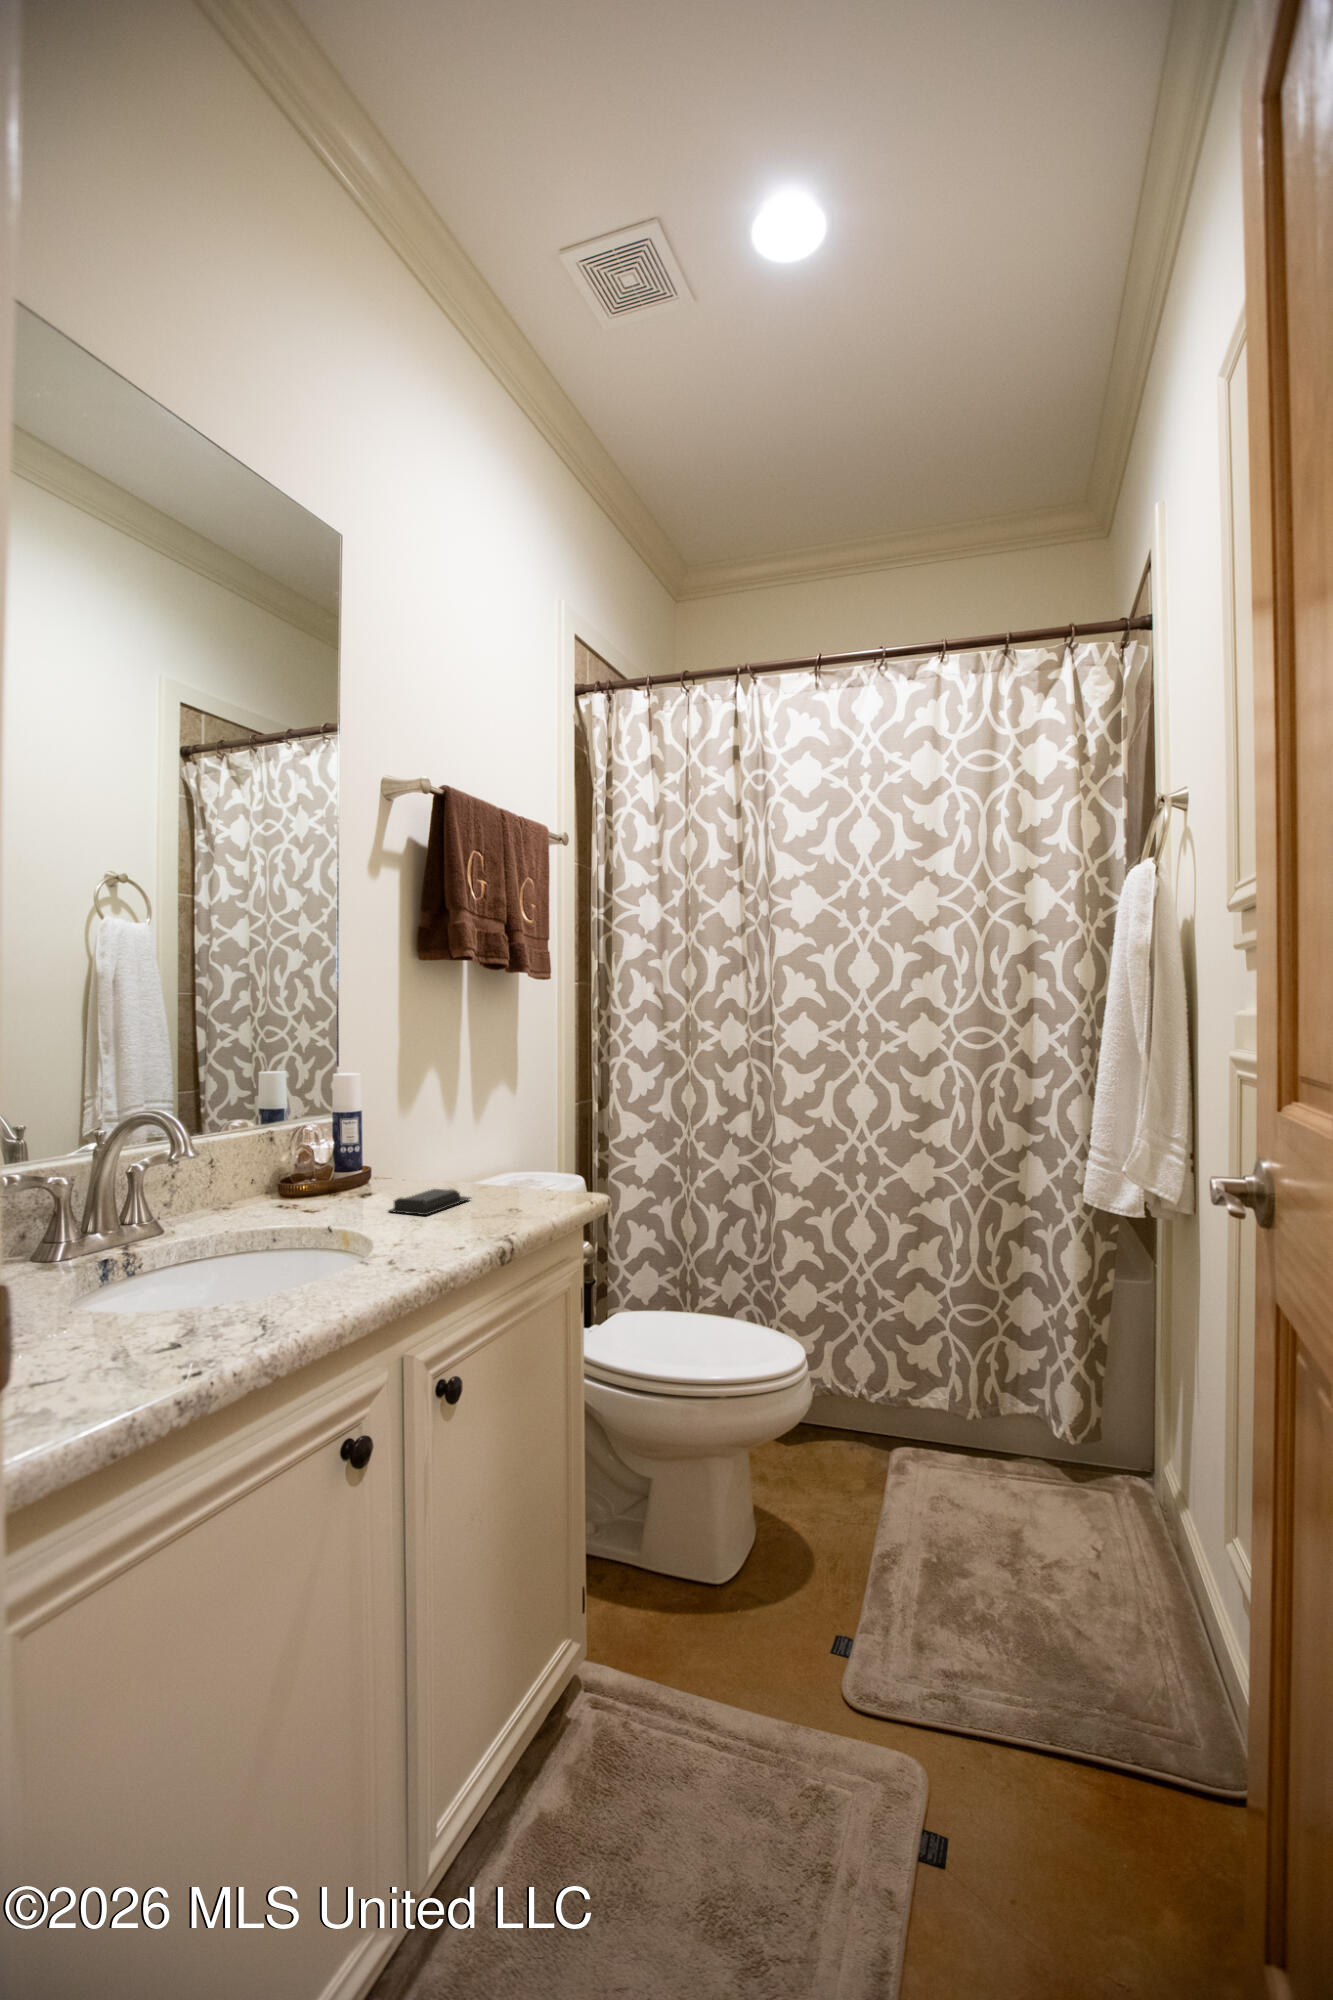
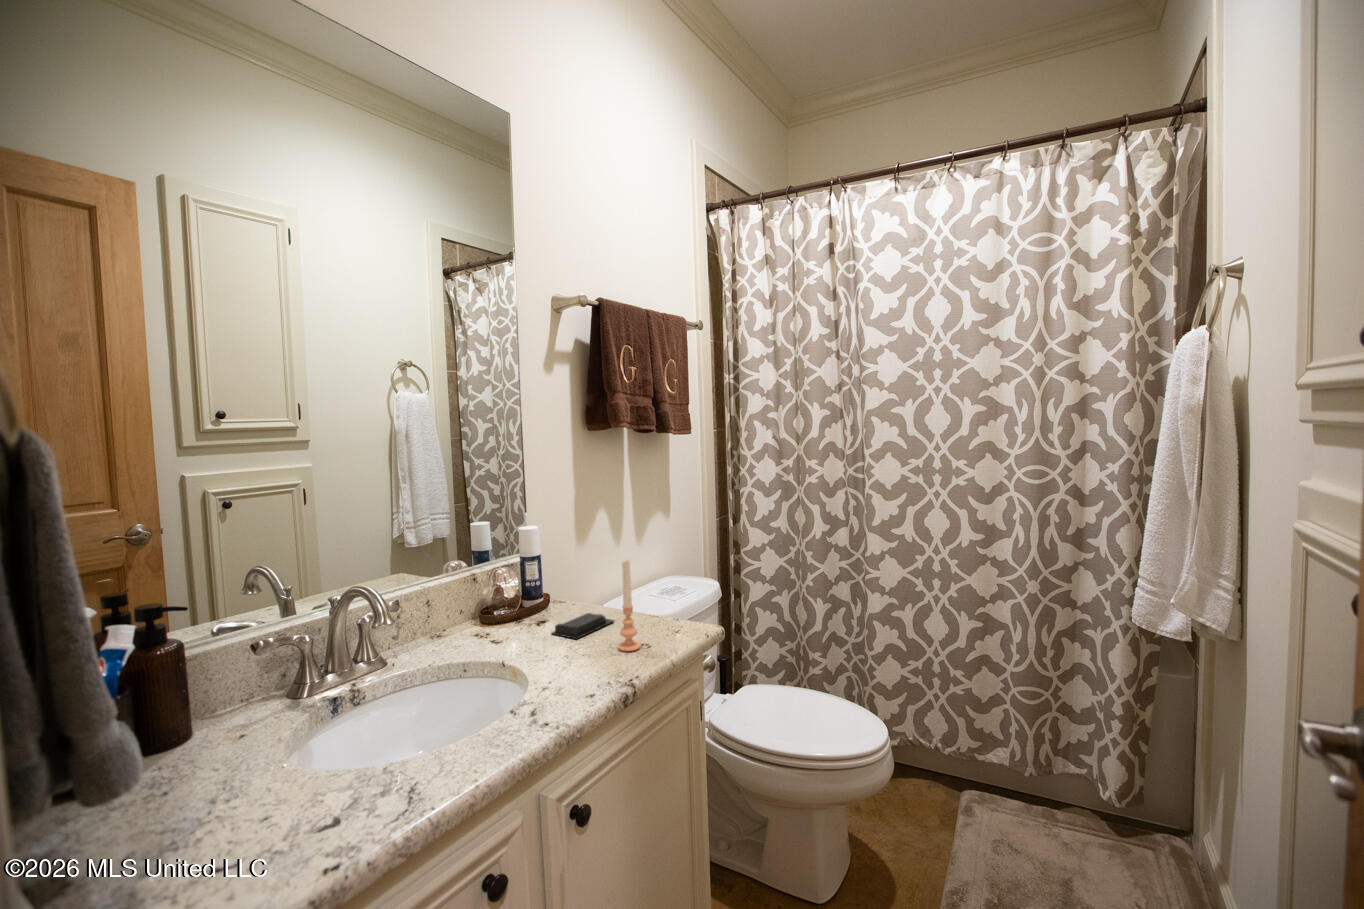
candle: none [487,1103,516,1224] -> present [618,560,640,651]

